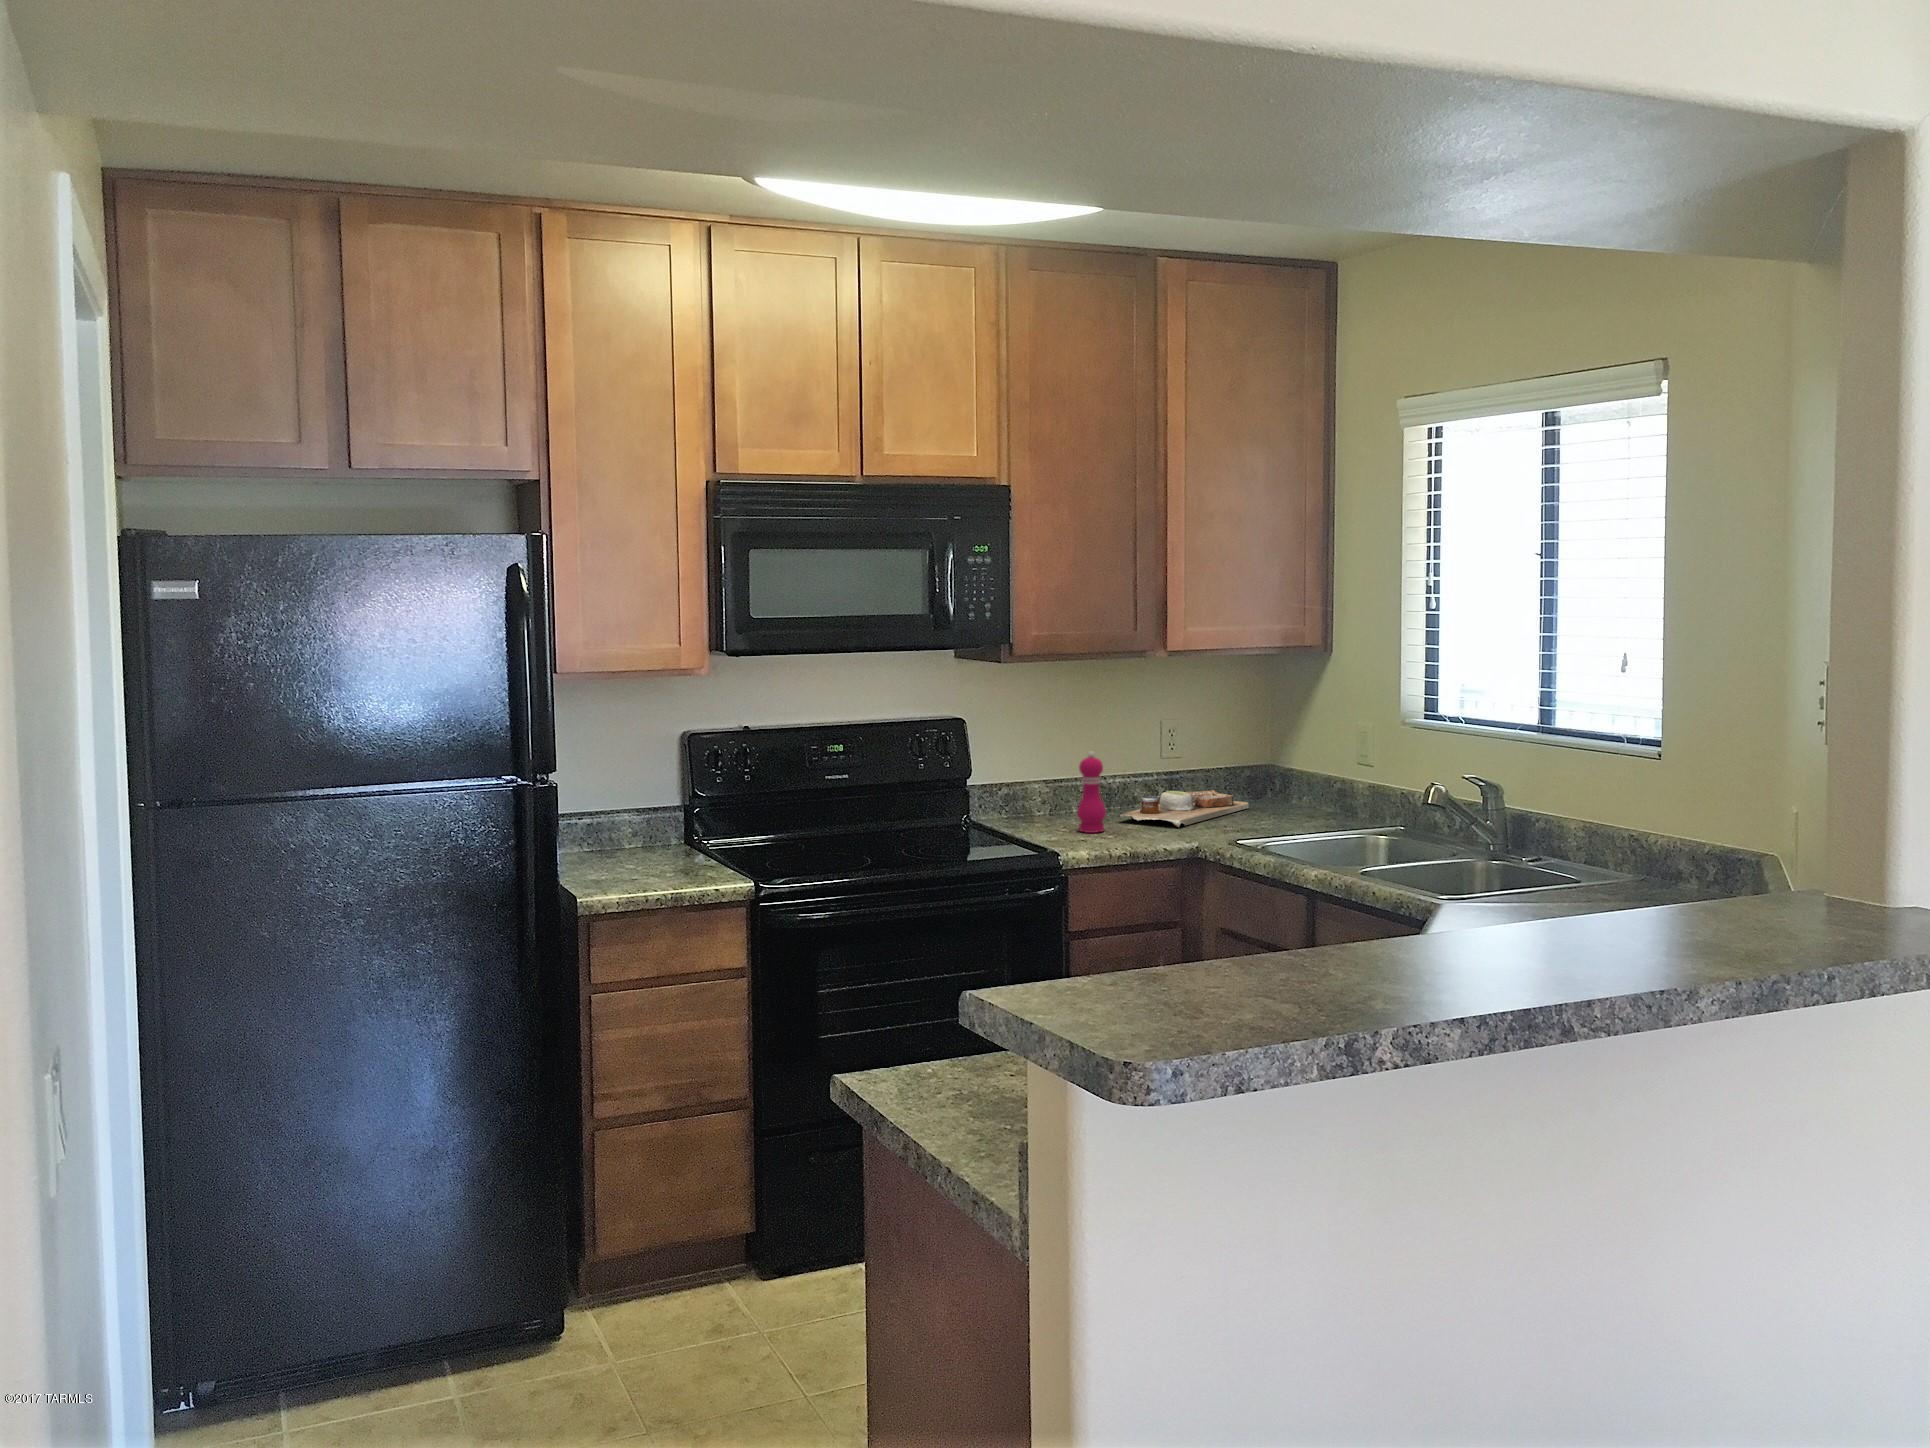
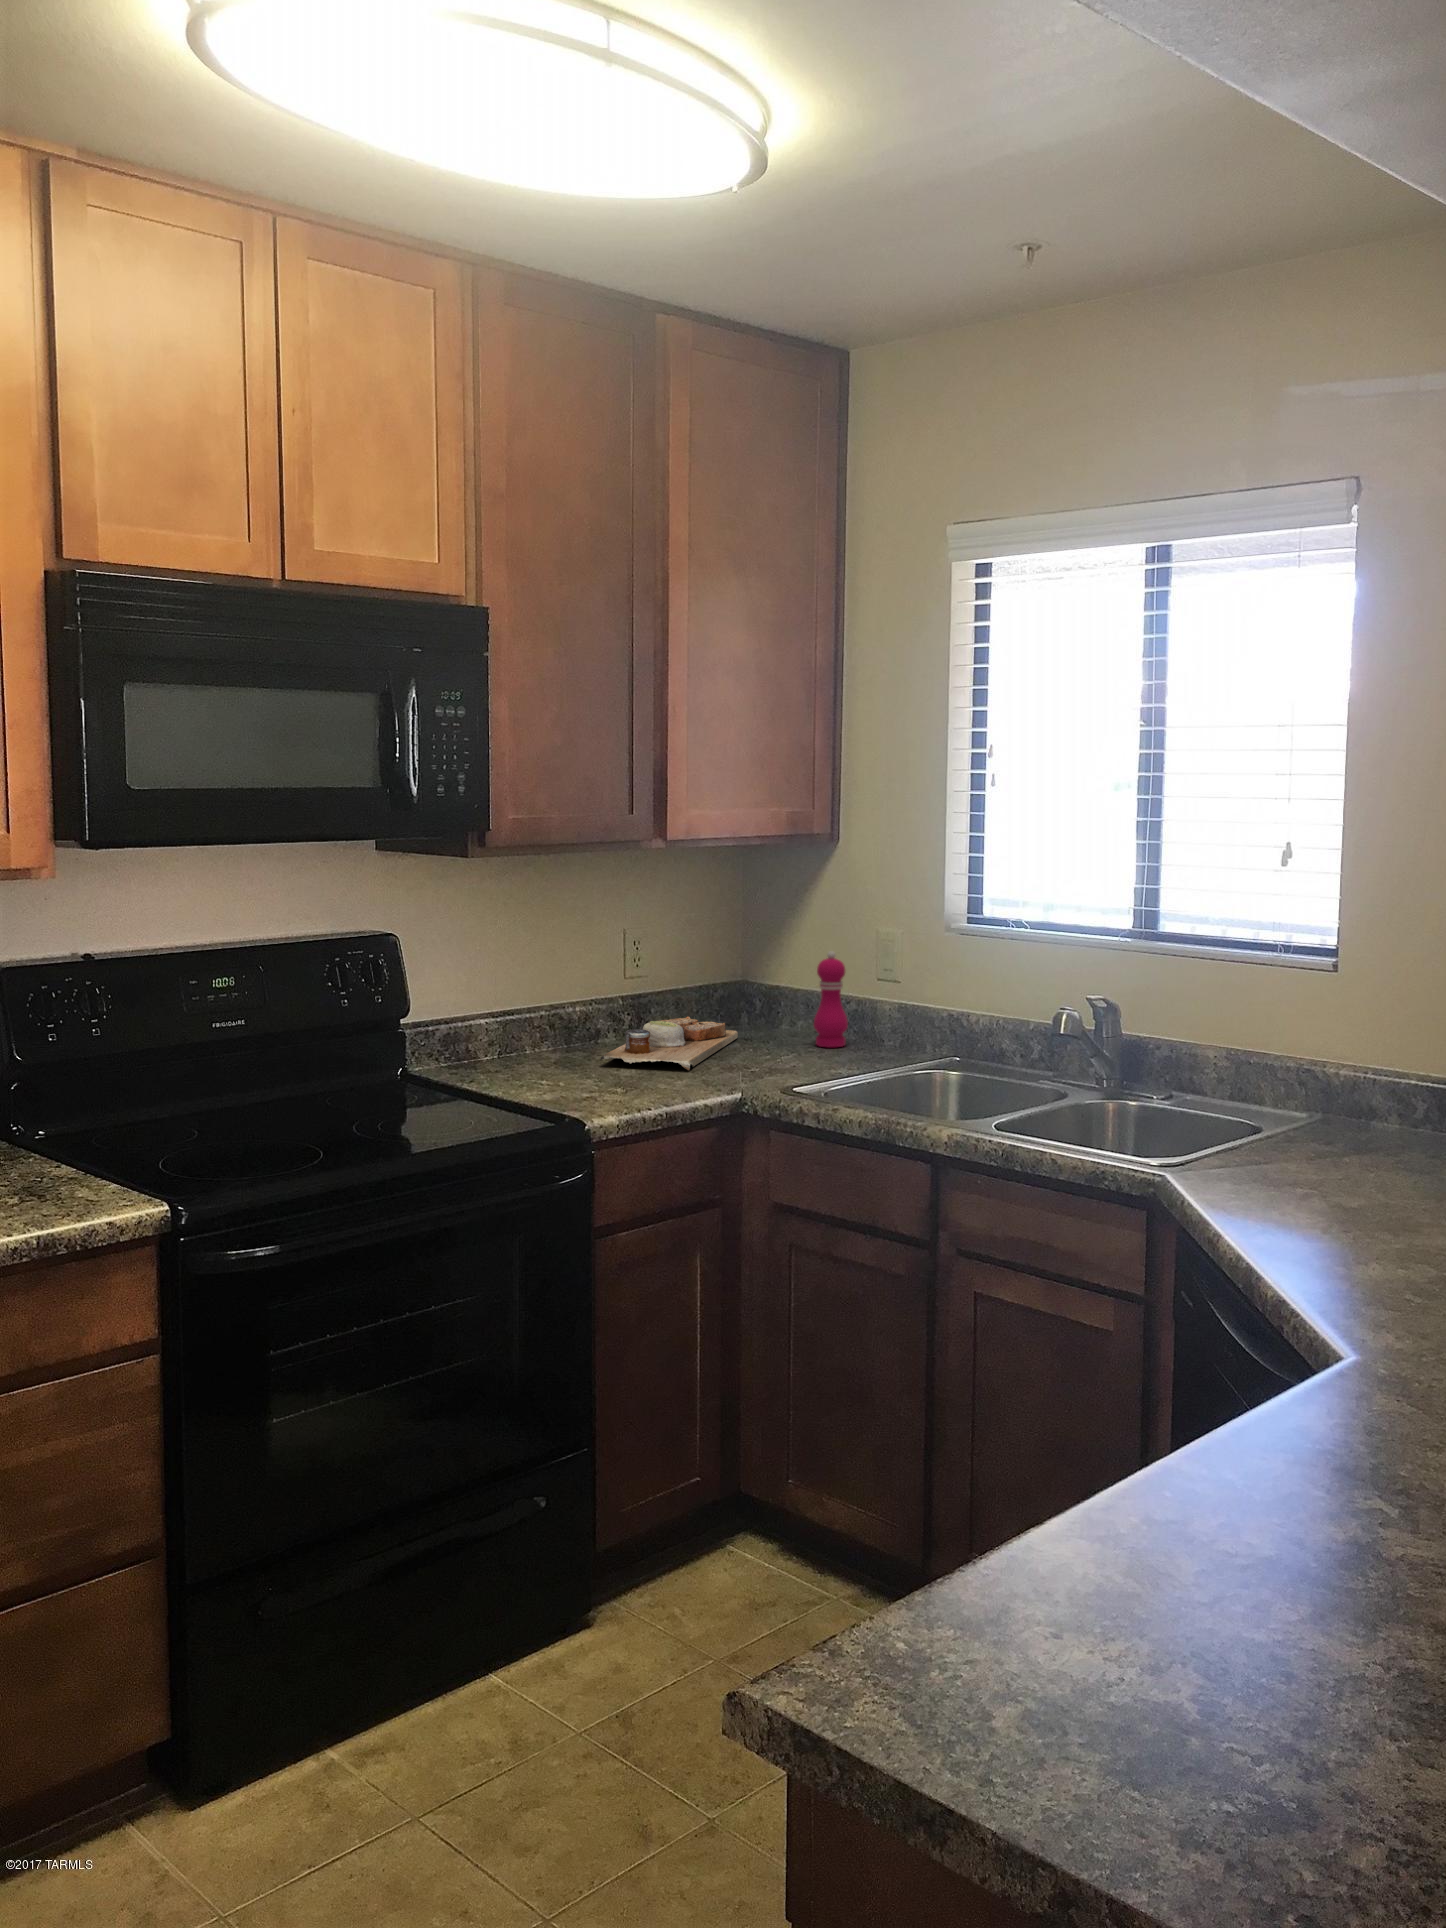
pepper mill: present [1077,751,1106,833] -> present [814,951,848,1047]

